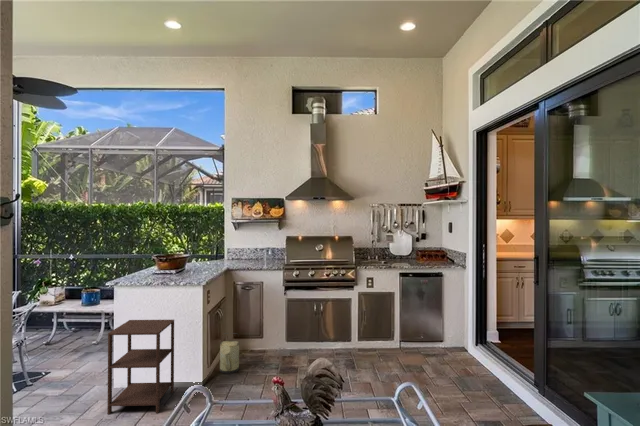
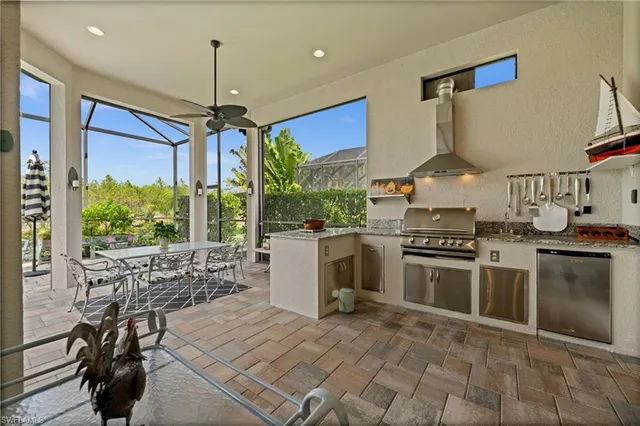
side table: present [107,320,174,414] -> none [252,260,299,327]

